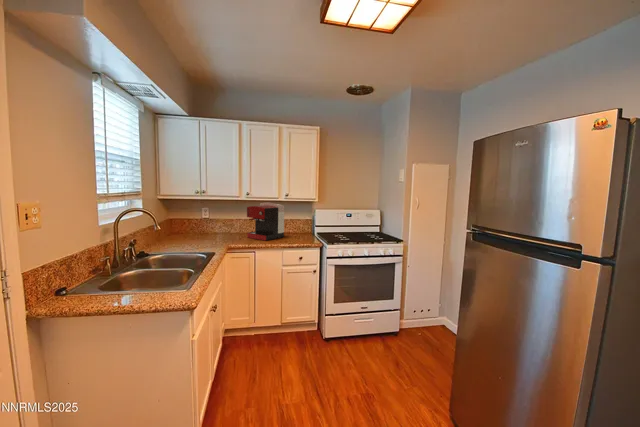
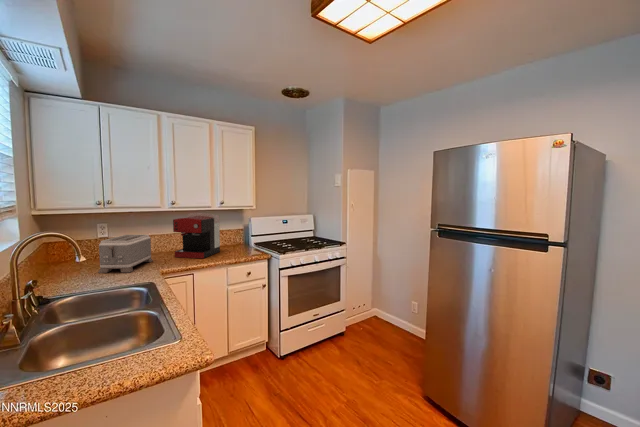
toaster: none [191,216,231,244] -> present [98,234,153,273]

